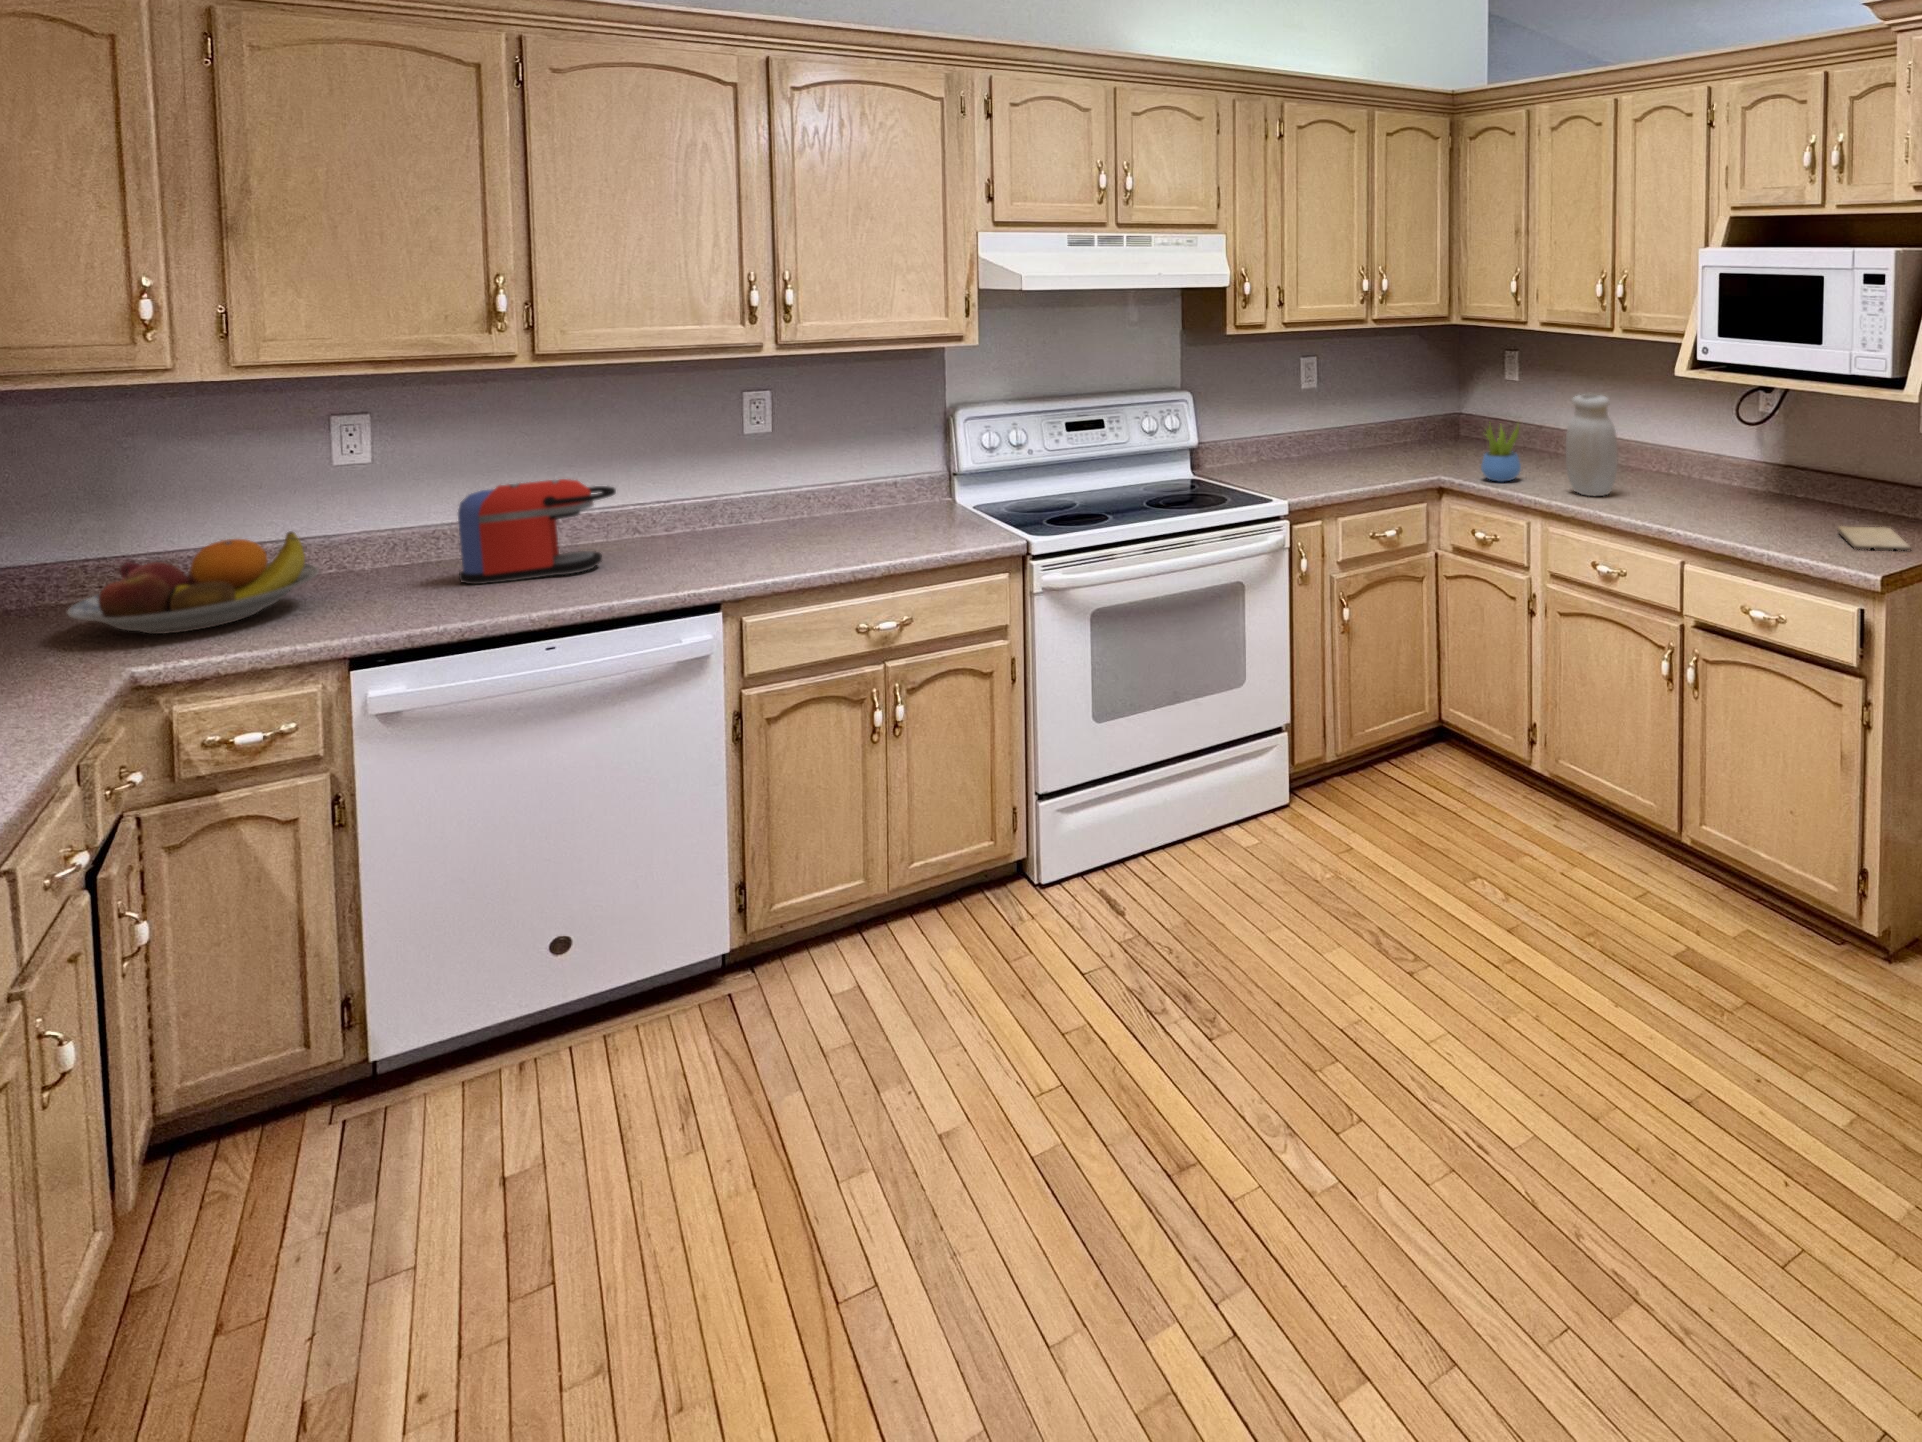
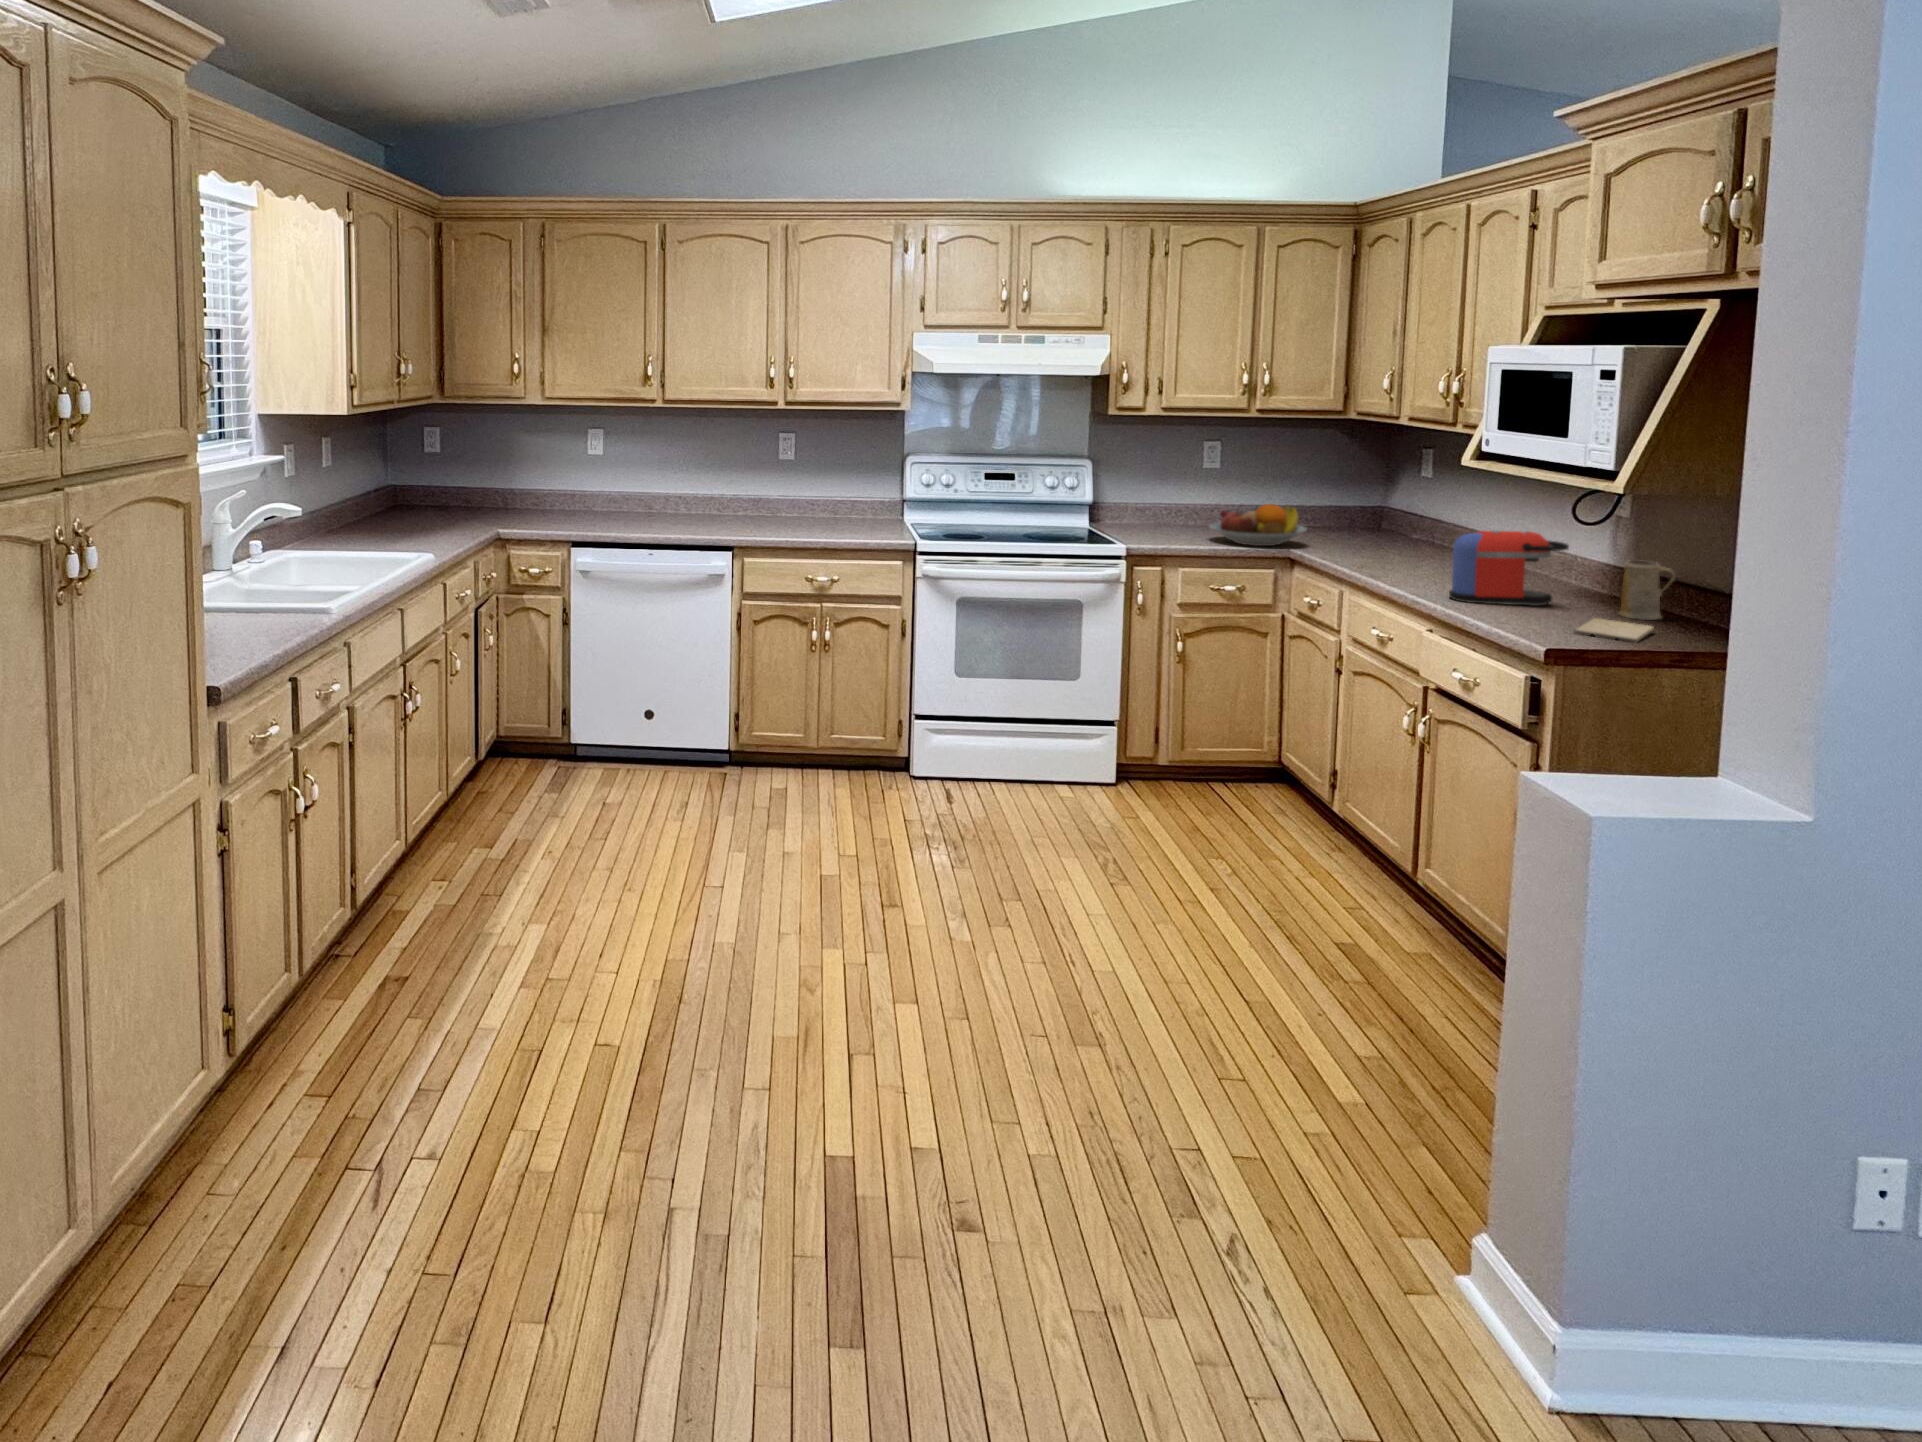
jar: present [1566,394,1618,496] -> none [1390,484,1440,577]
succulent plant: present [1481,423,1521,482] -> none [1331,503,1371,559]
mug: none [1818,459,1864,519] -> present [1619,560,1675,620]
coffee maker: present [458,479,616,584] -> present [1449,531,1569,606]
fruit bowl: present [68,531,319,634] -> present [1210,504,1307,546]

